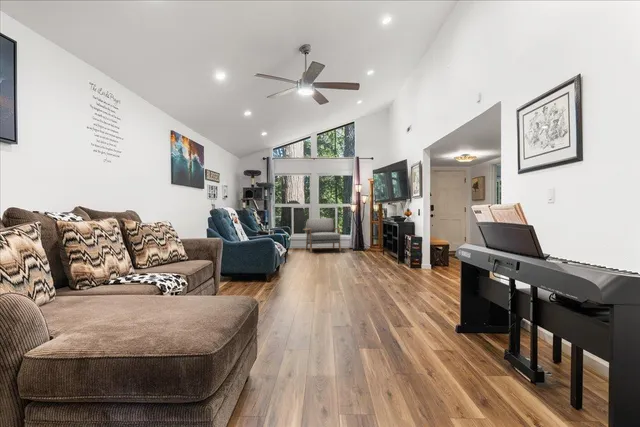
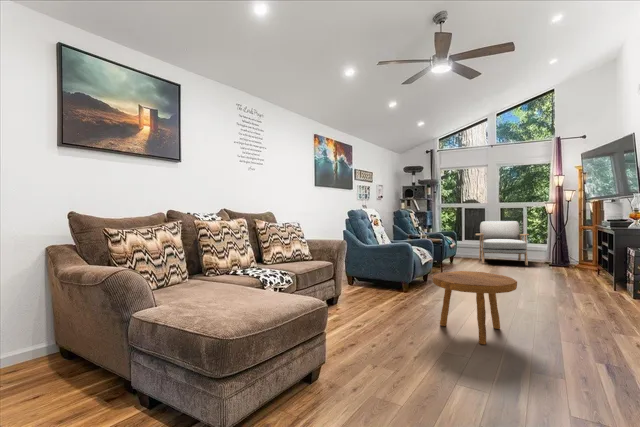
footstool: none [311,258,370,313] -> present [433,271,517,345]

